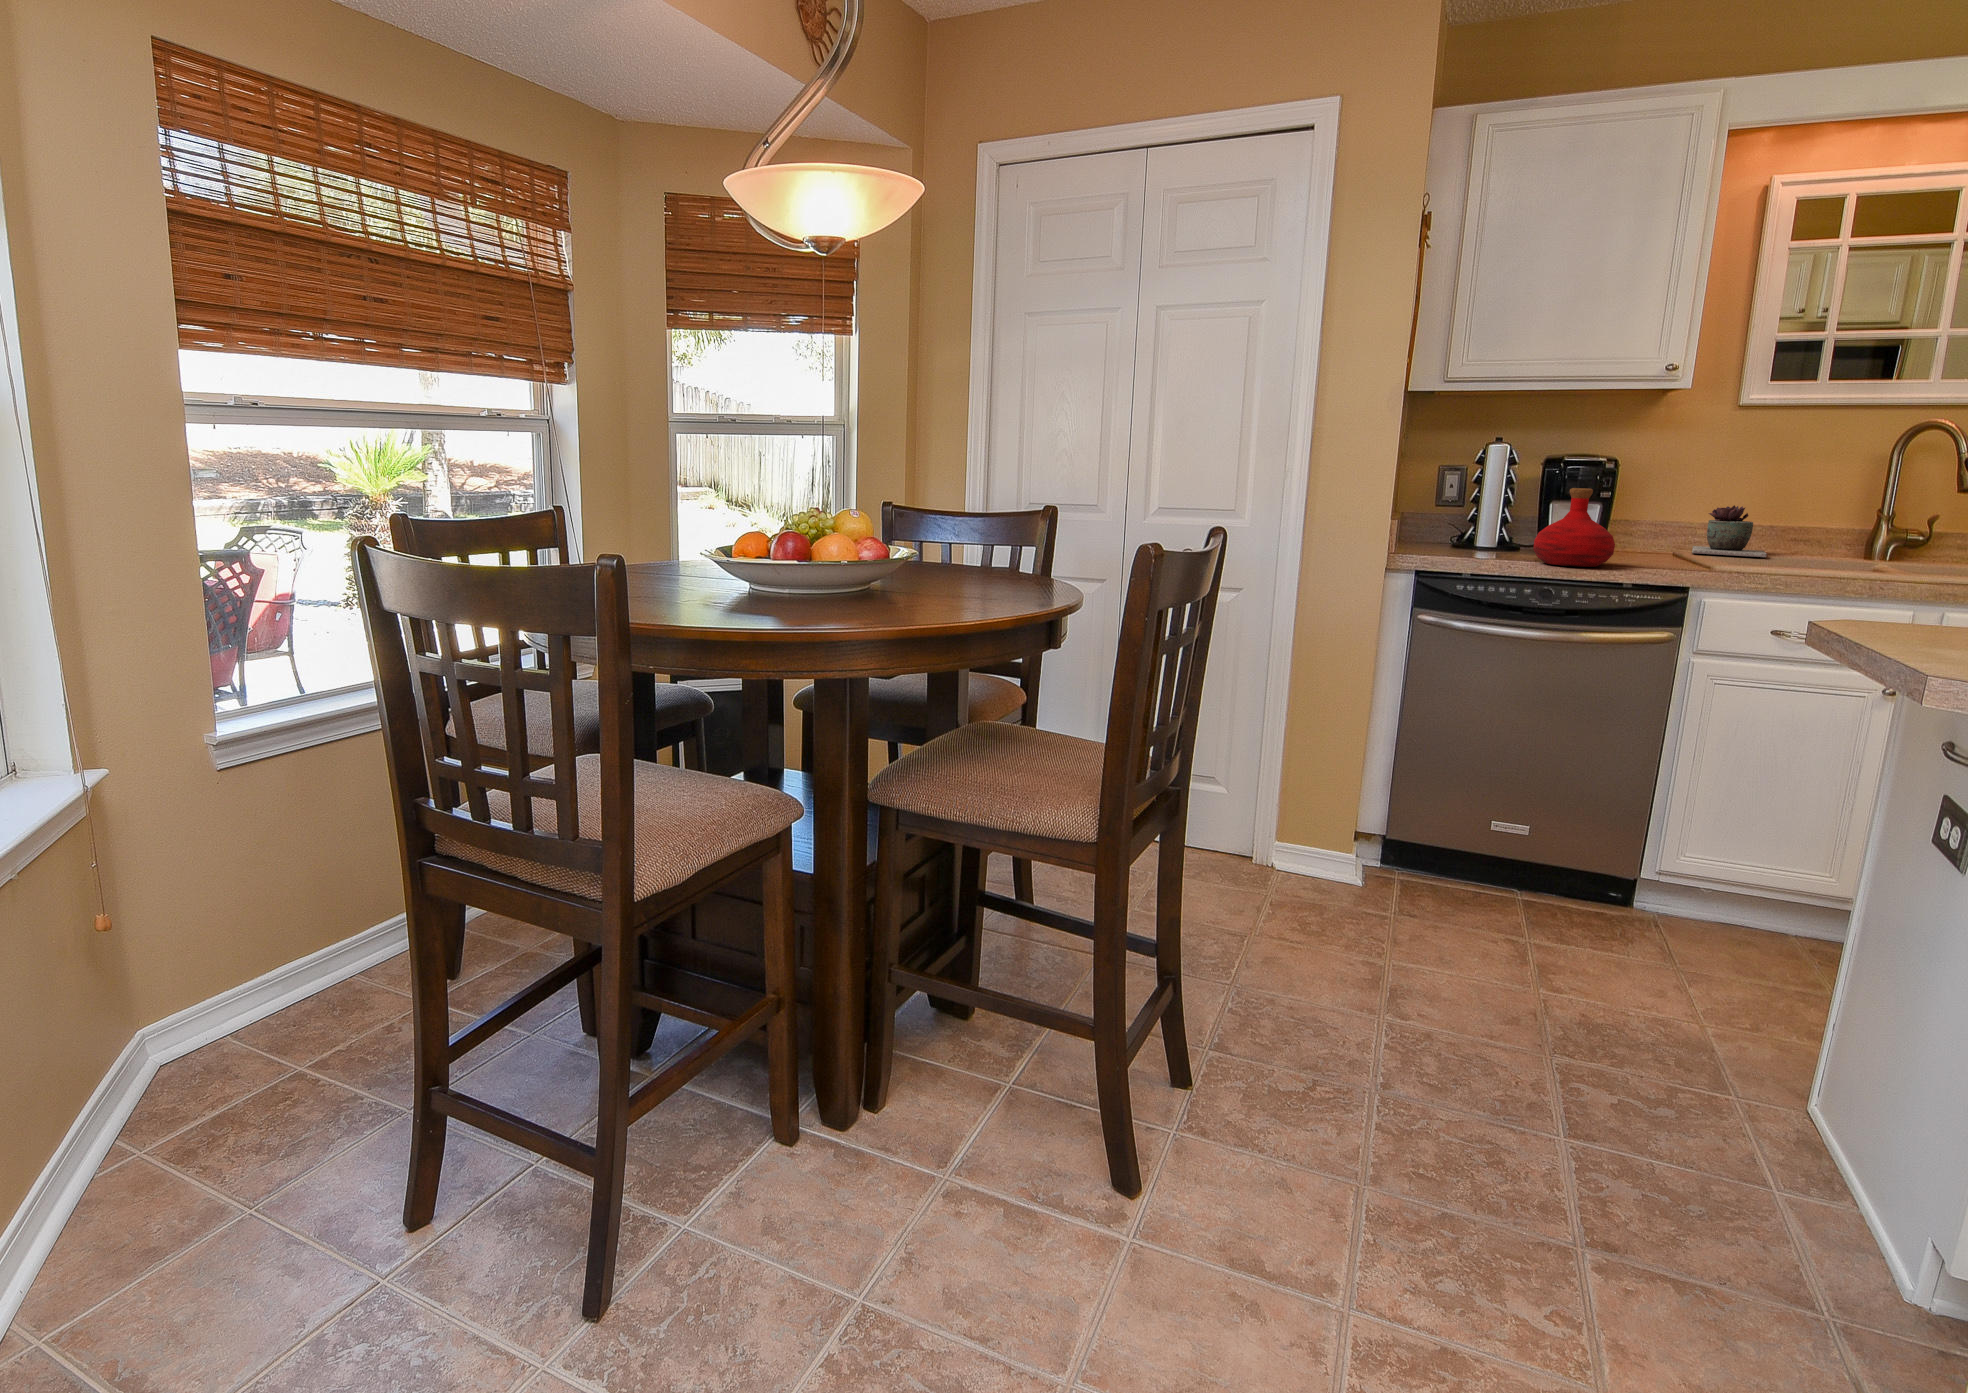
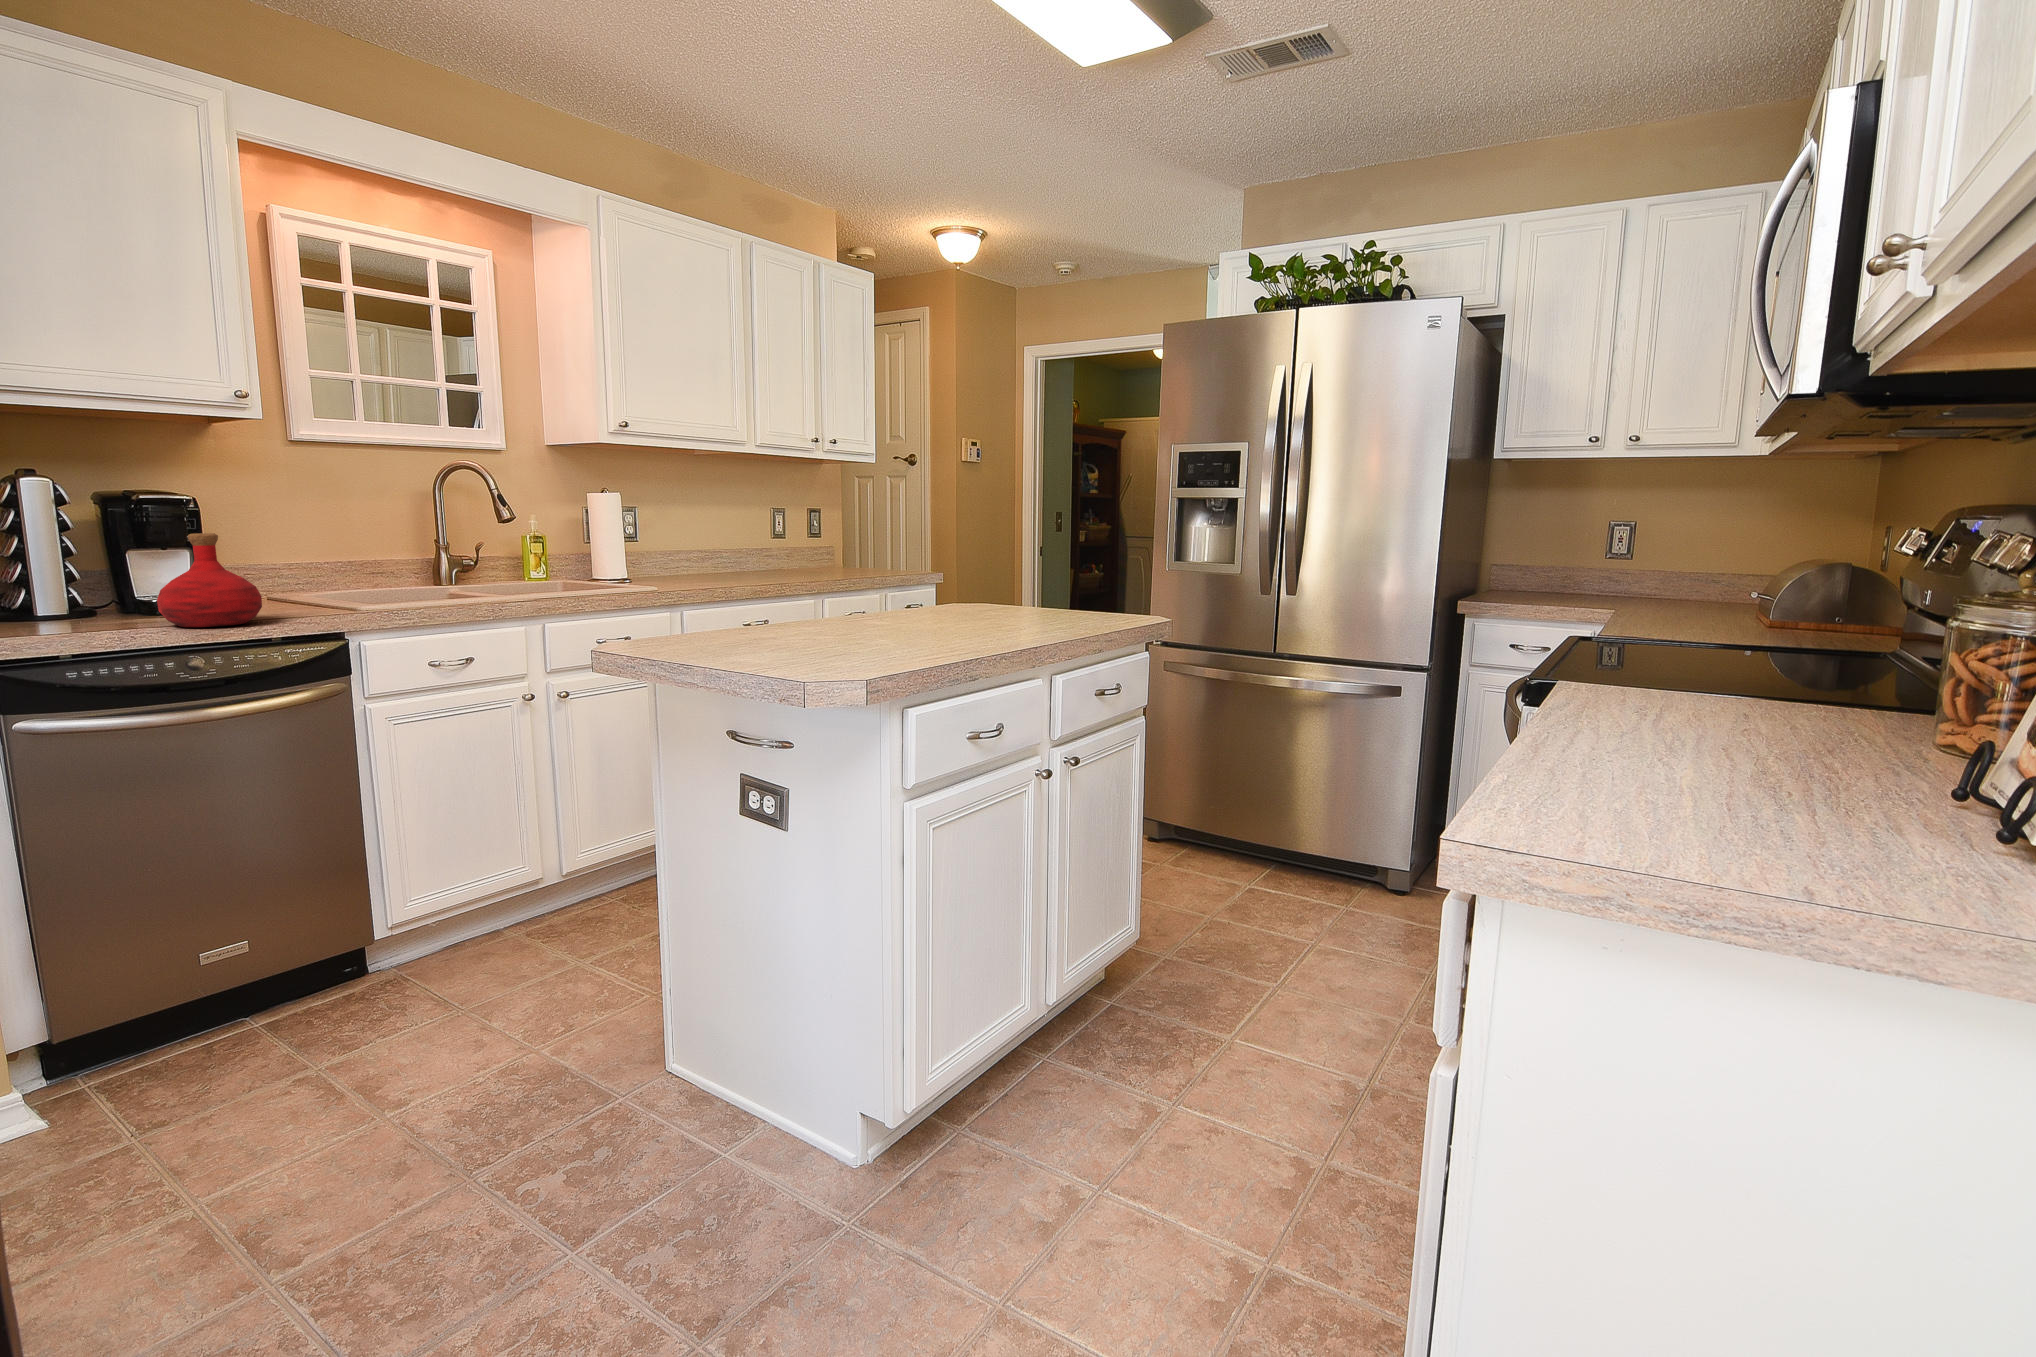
succulent plant: present [1692,505,1767,557] -> none [282,542,369,595]

